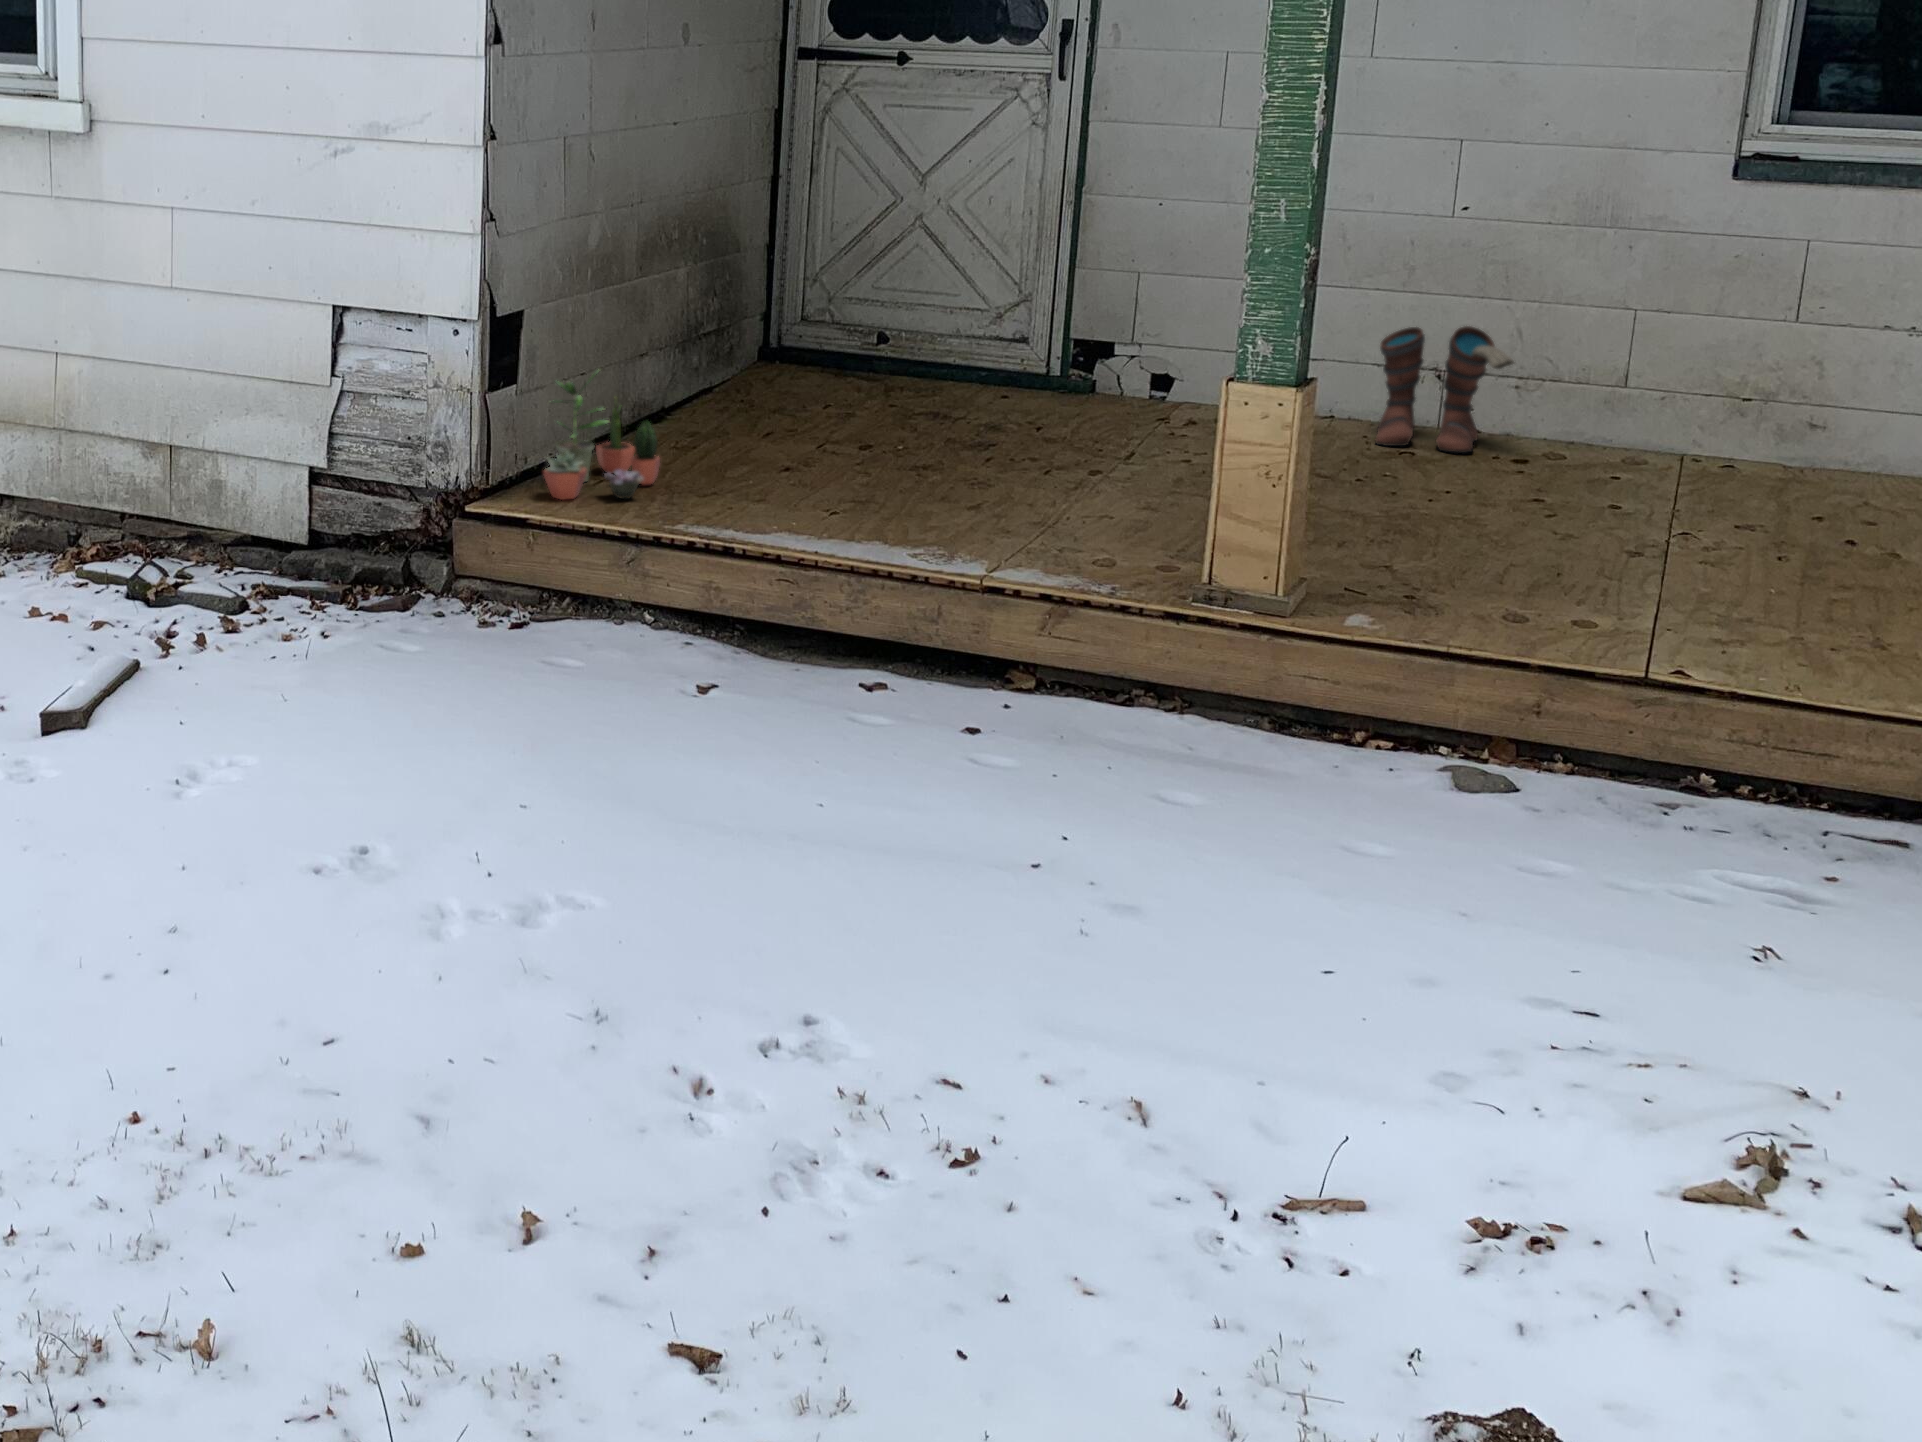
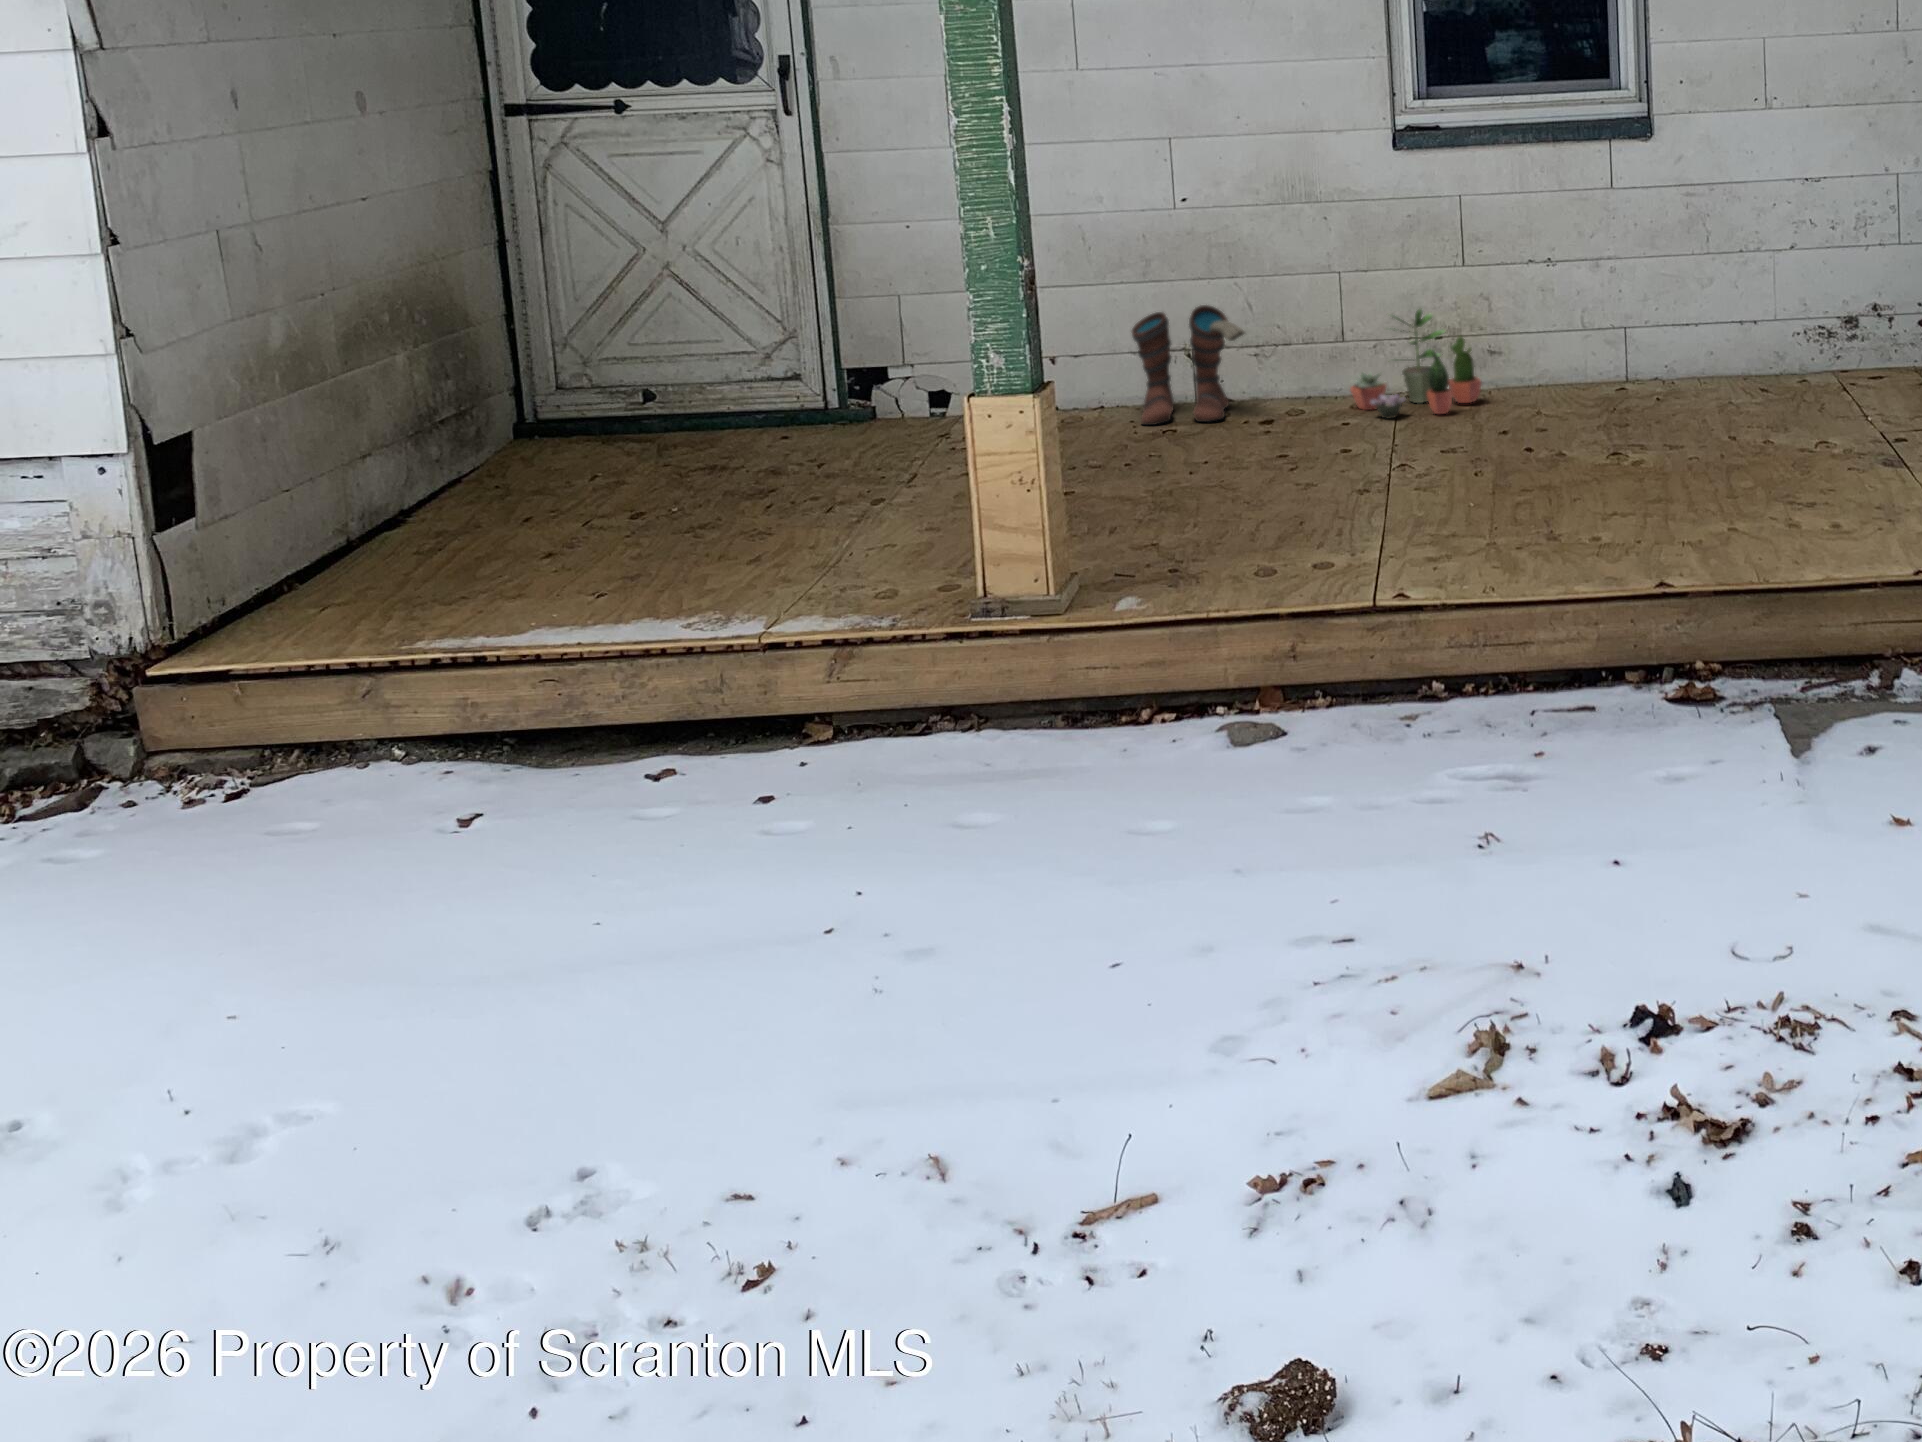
potted plant: present [543,372,660,499] -> present [1350,308,1481,419]

